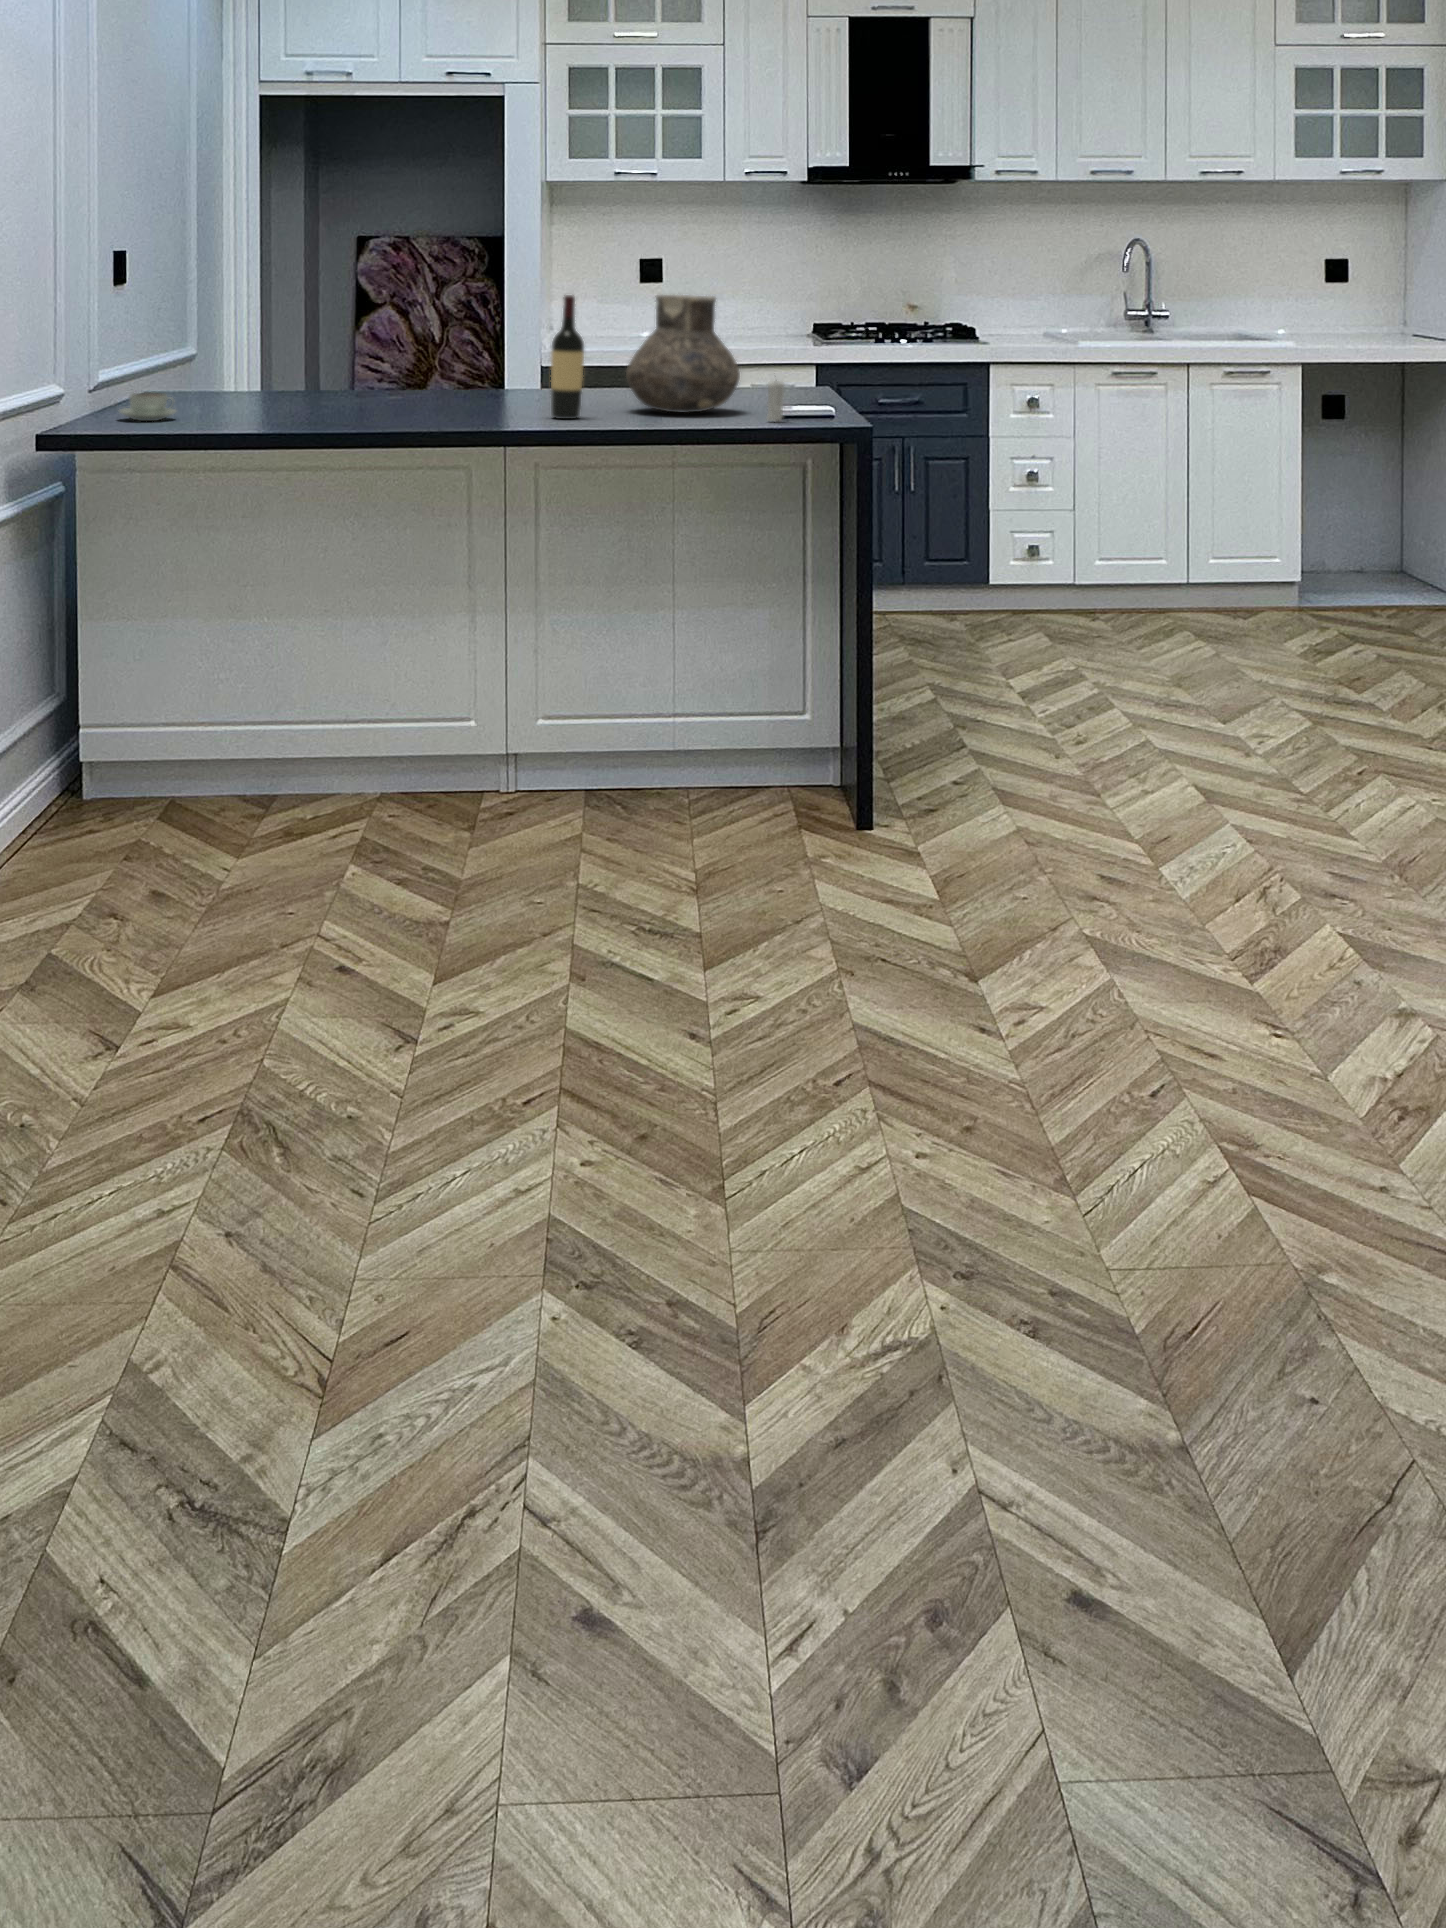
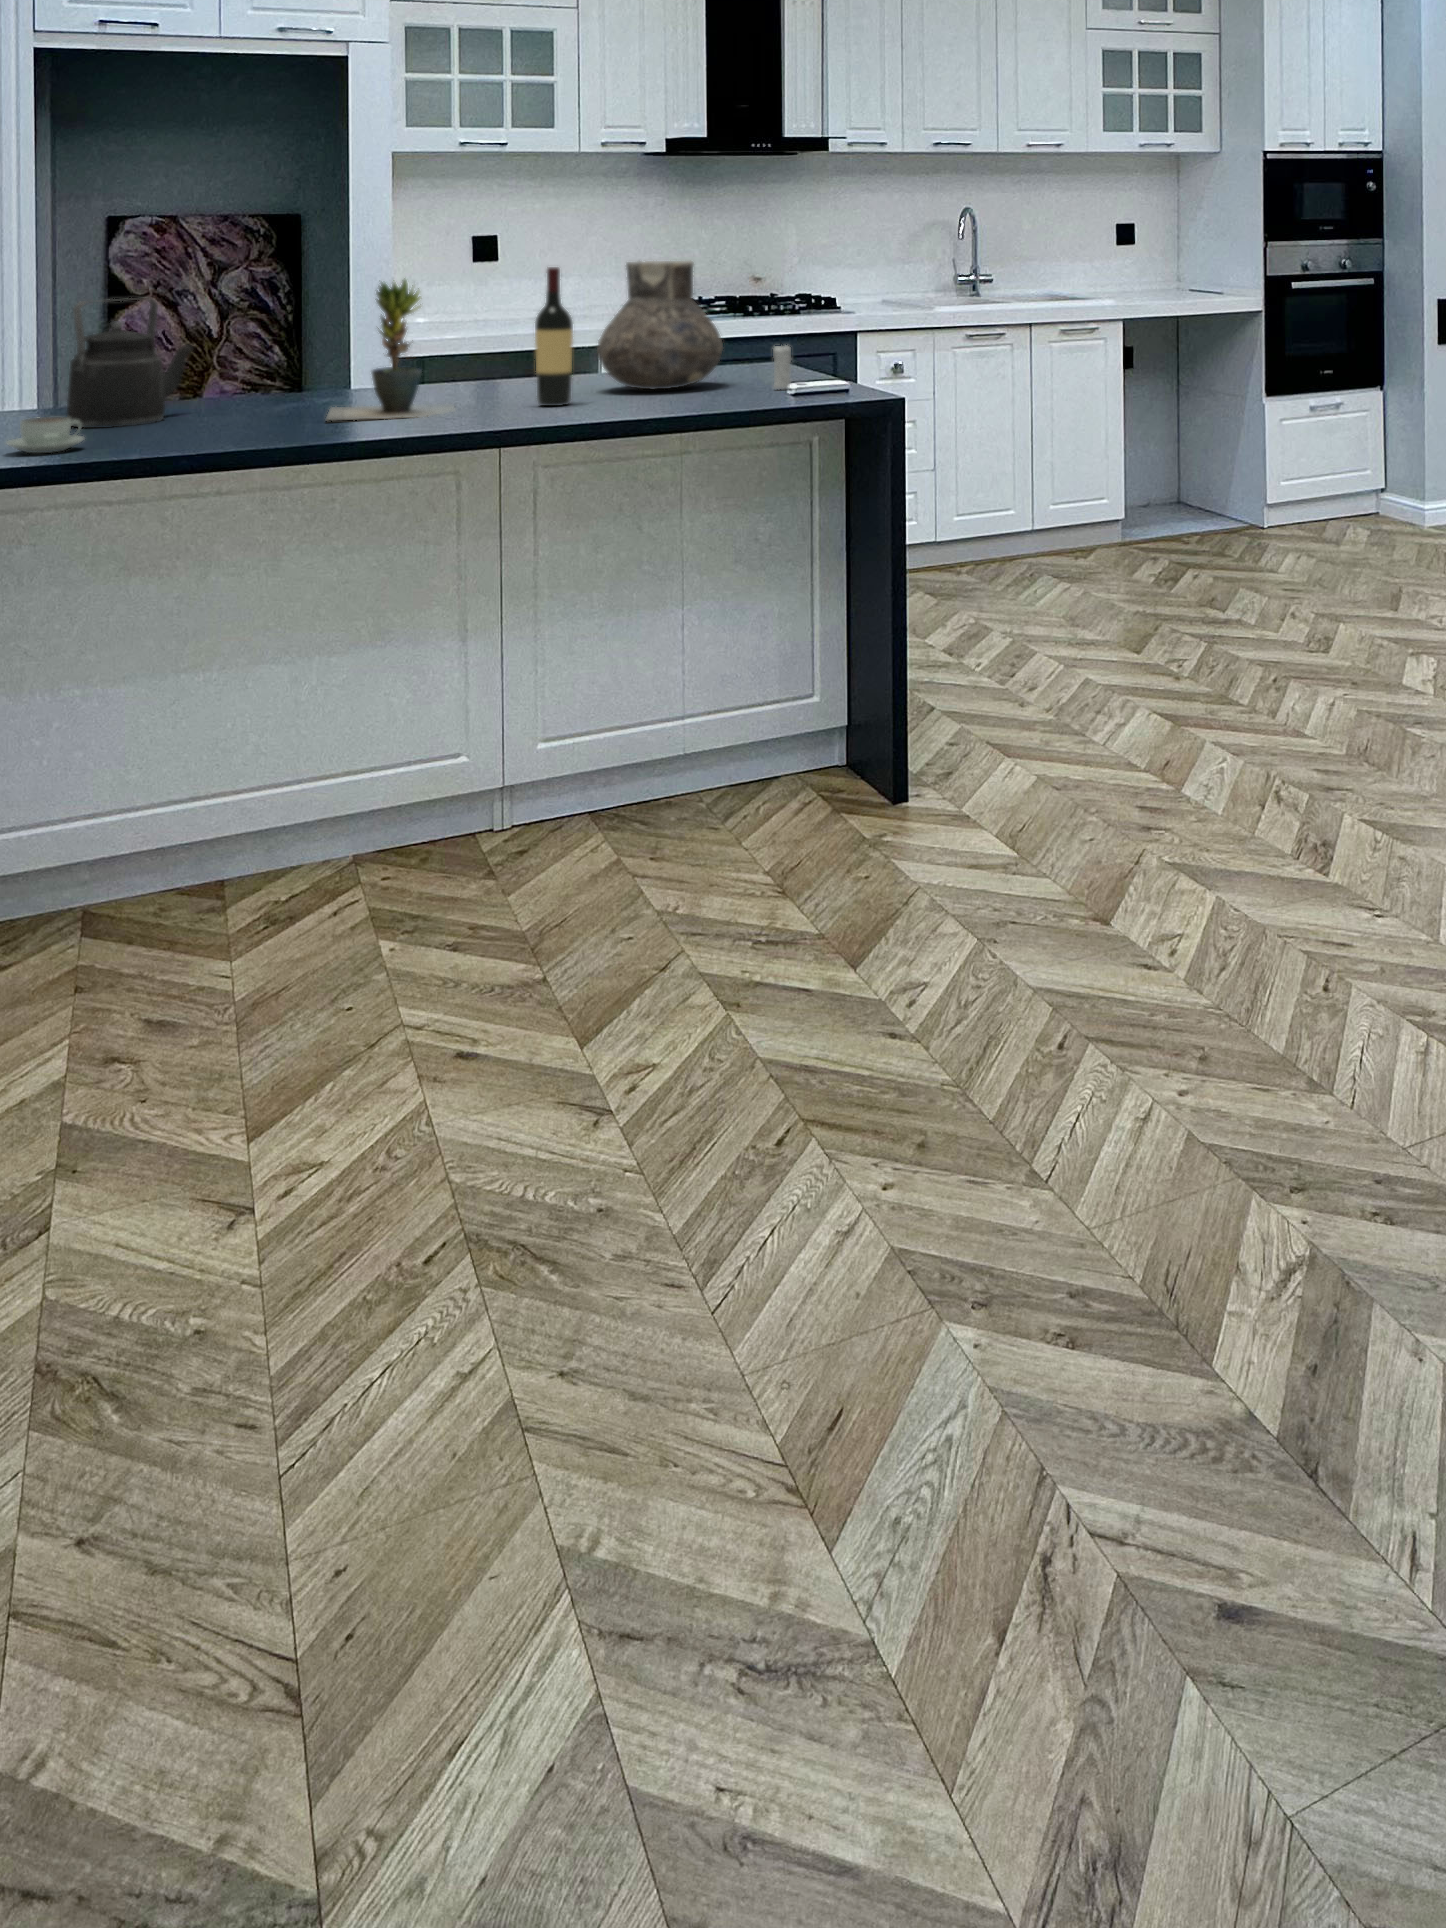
potted plant: none [371,298,497,421] -> present [326,280,455,420]
kettle: none [206,302,312,406] -> present [67,298,193,428]

